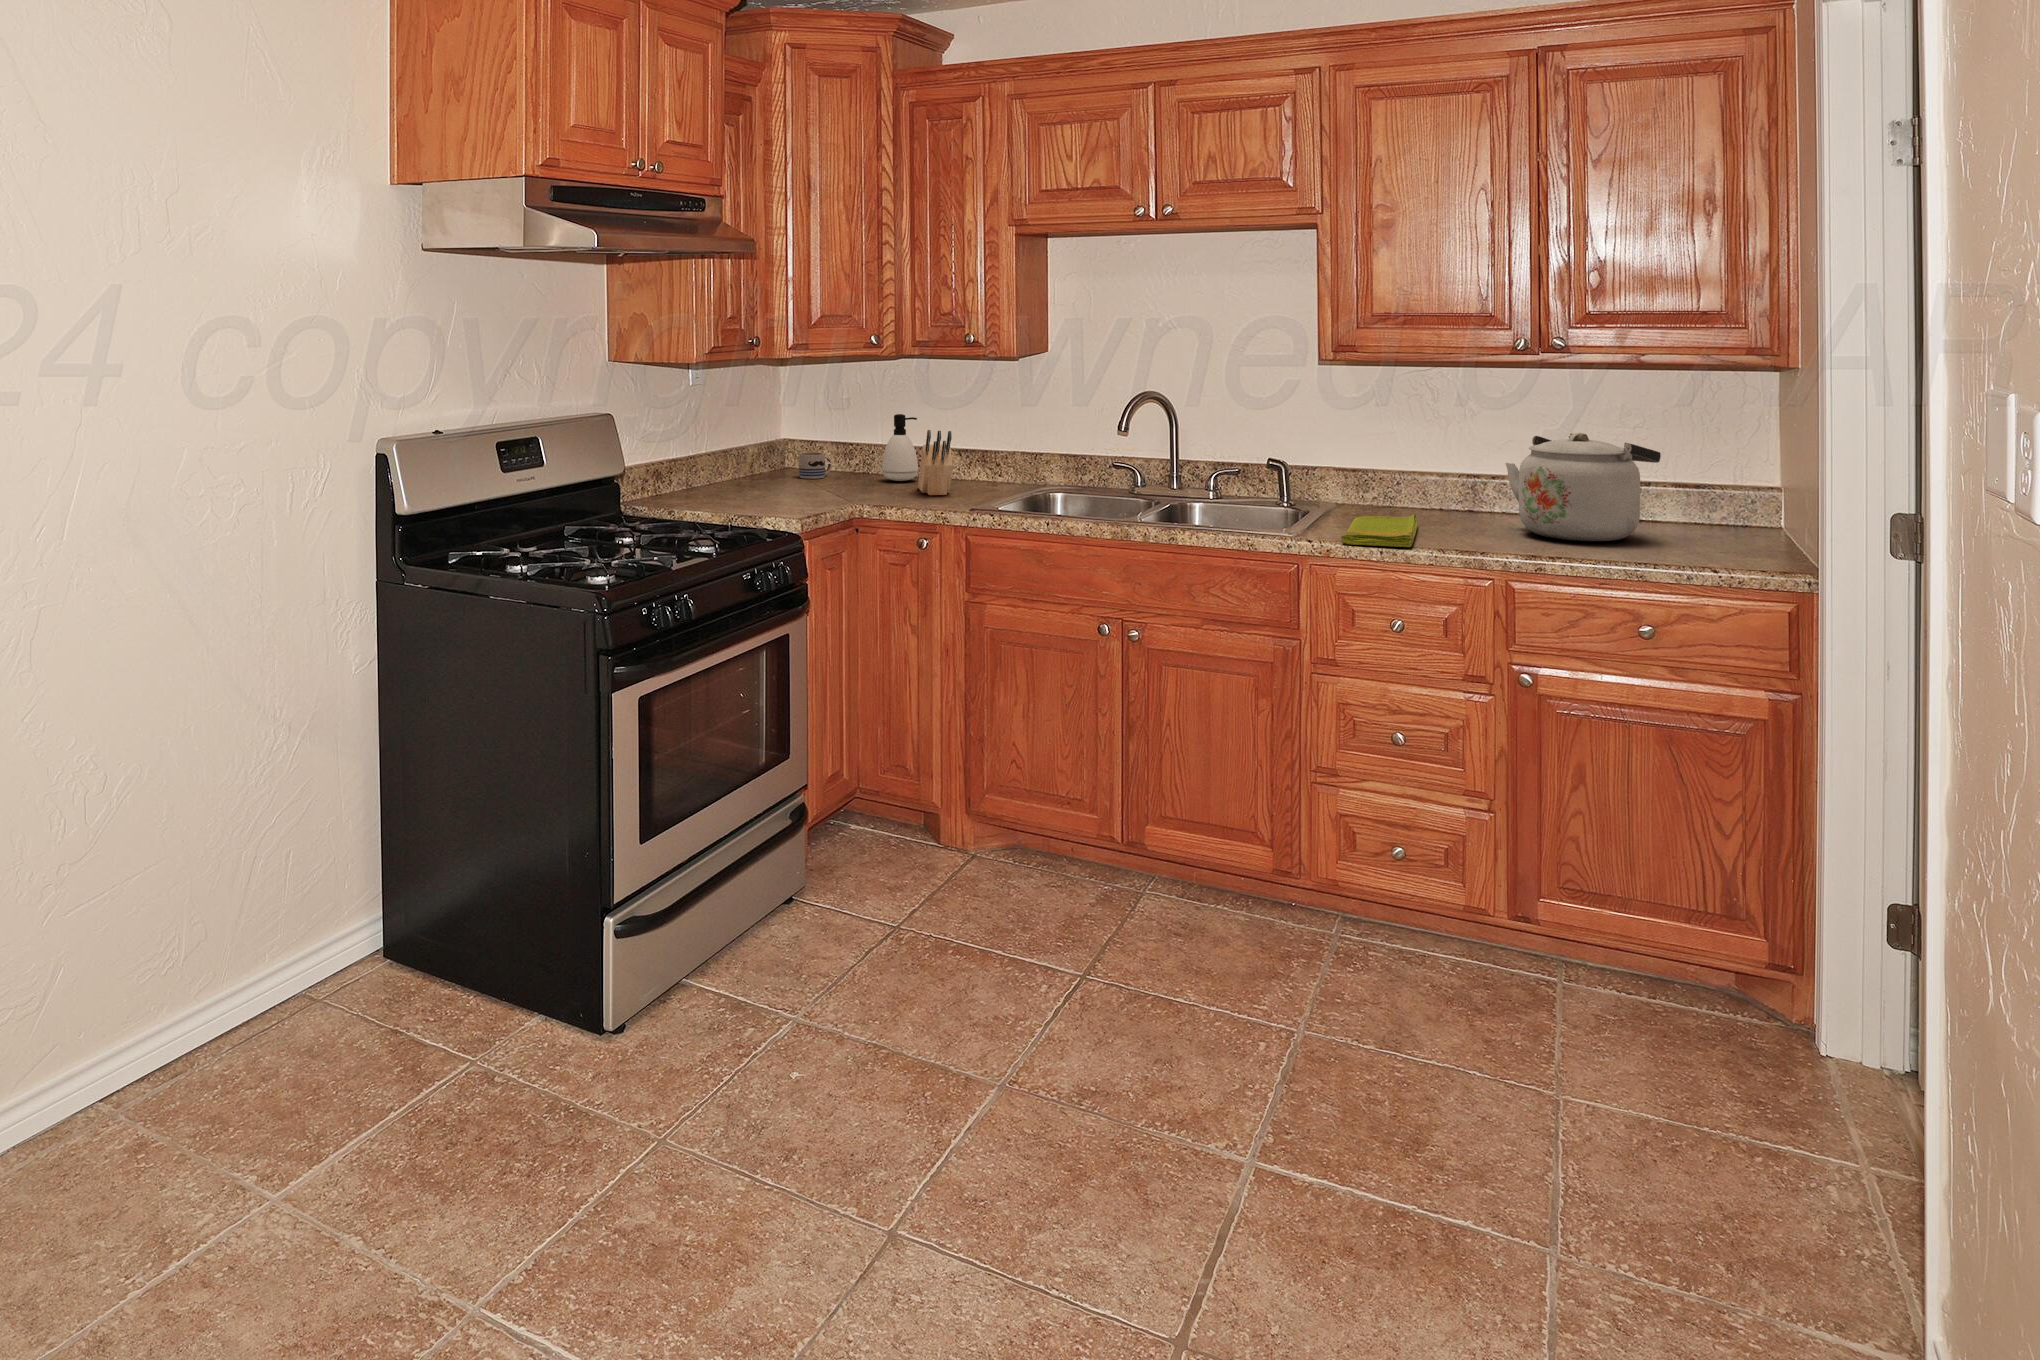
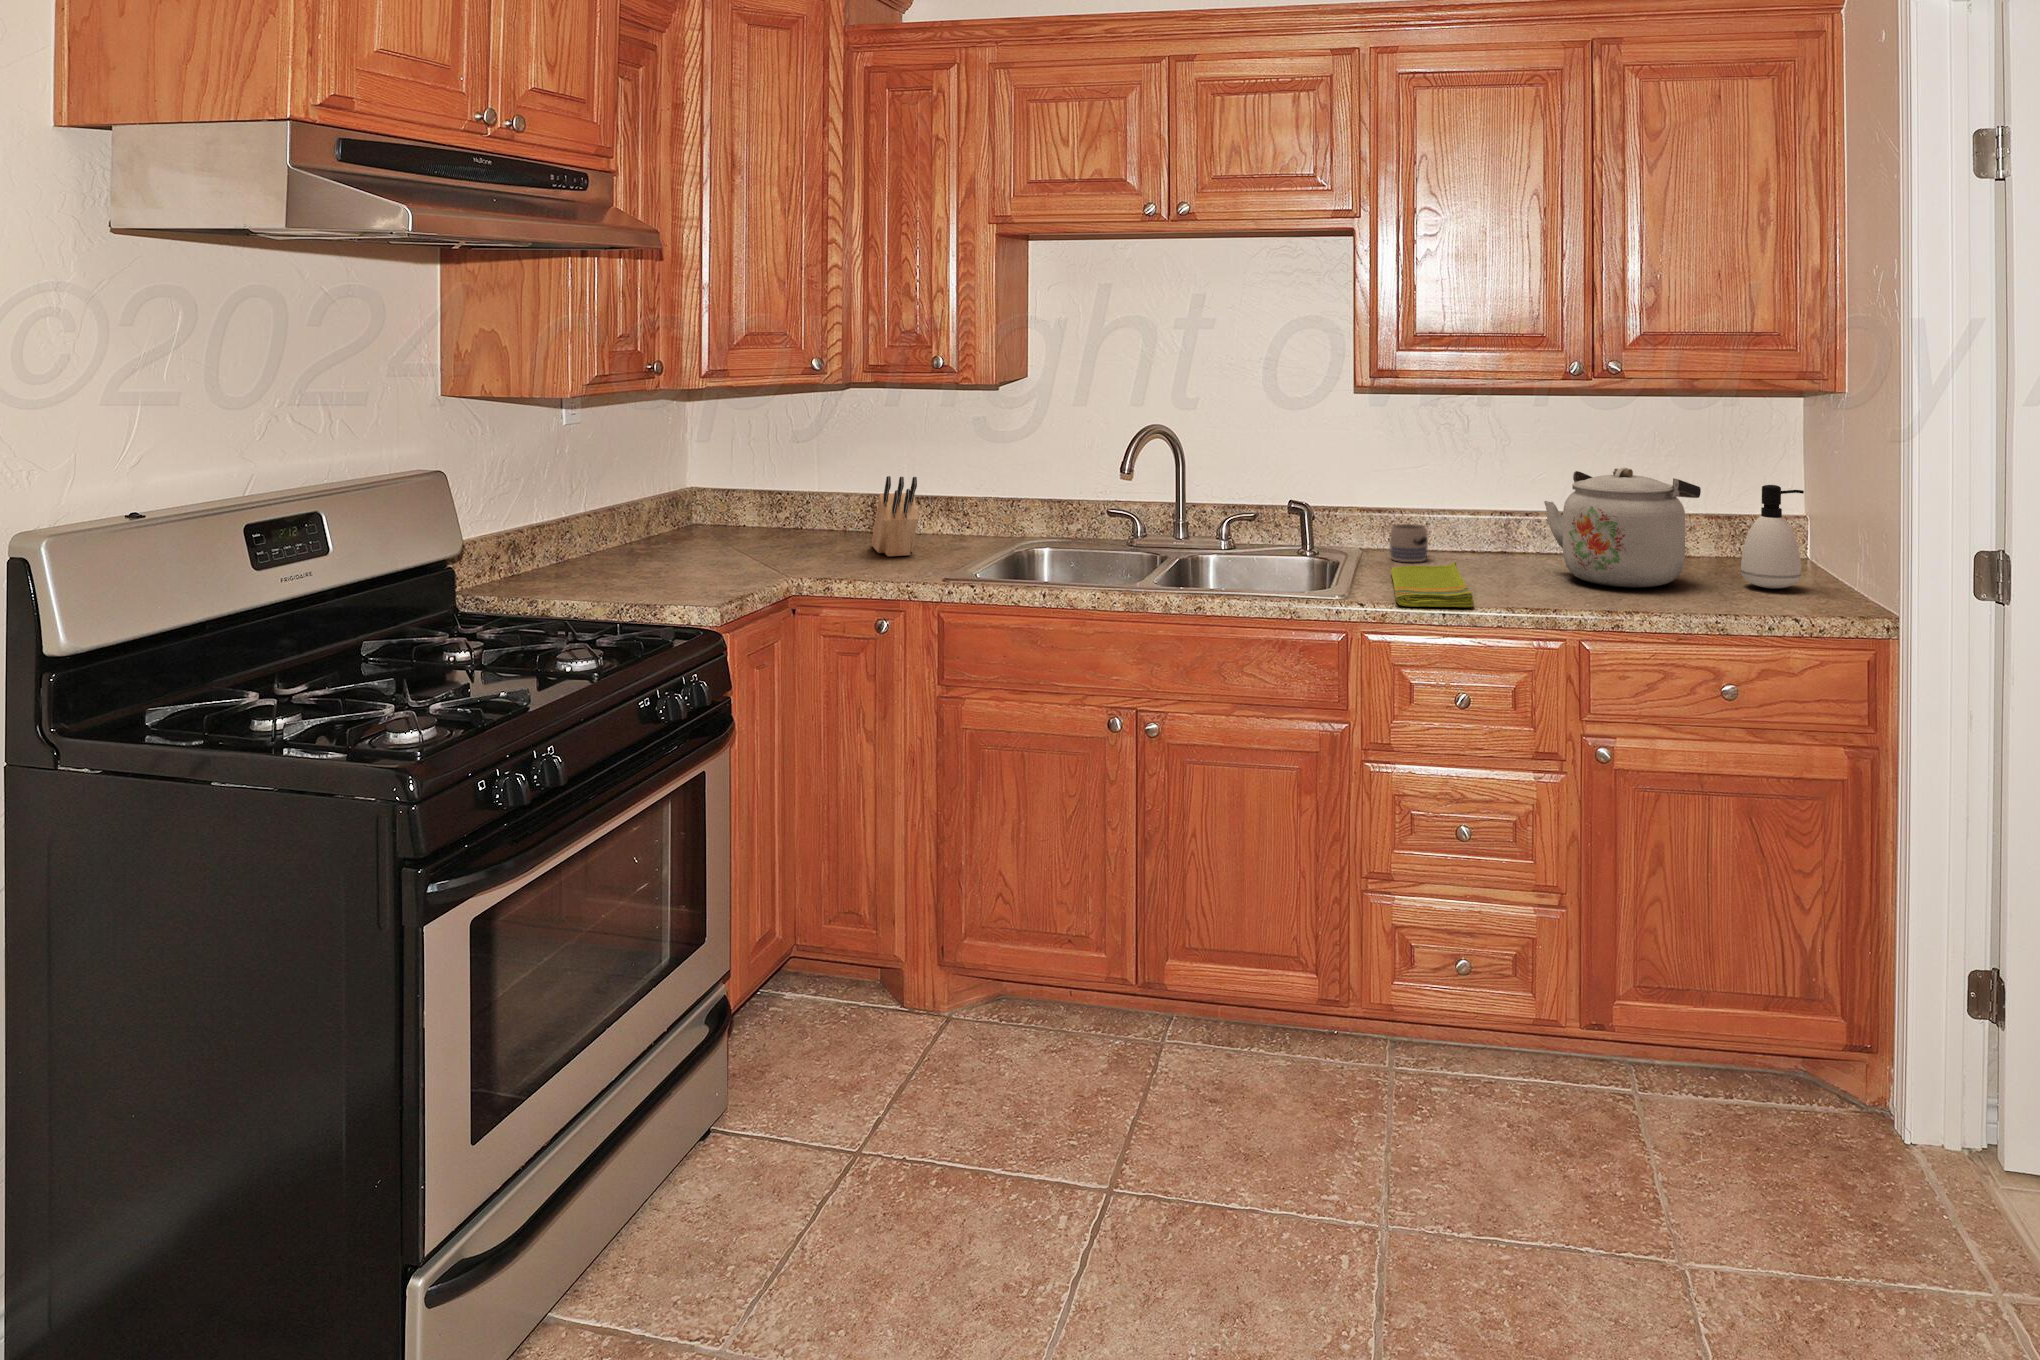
soap dispenser: present [882,414,918,481] -> present [1741,485,1804,589]
mug: present [799,453,832,478] -> present [1390,524,1428,562]

